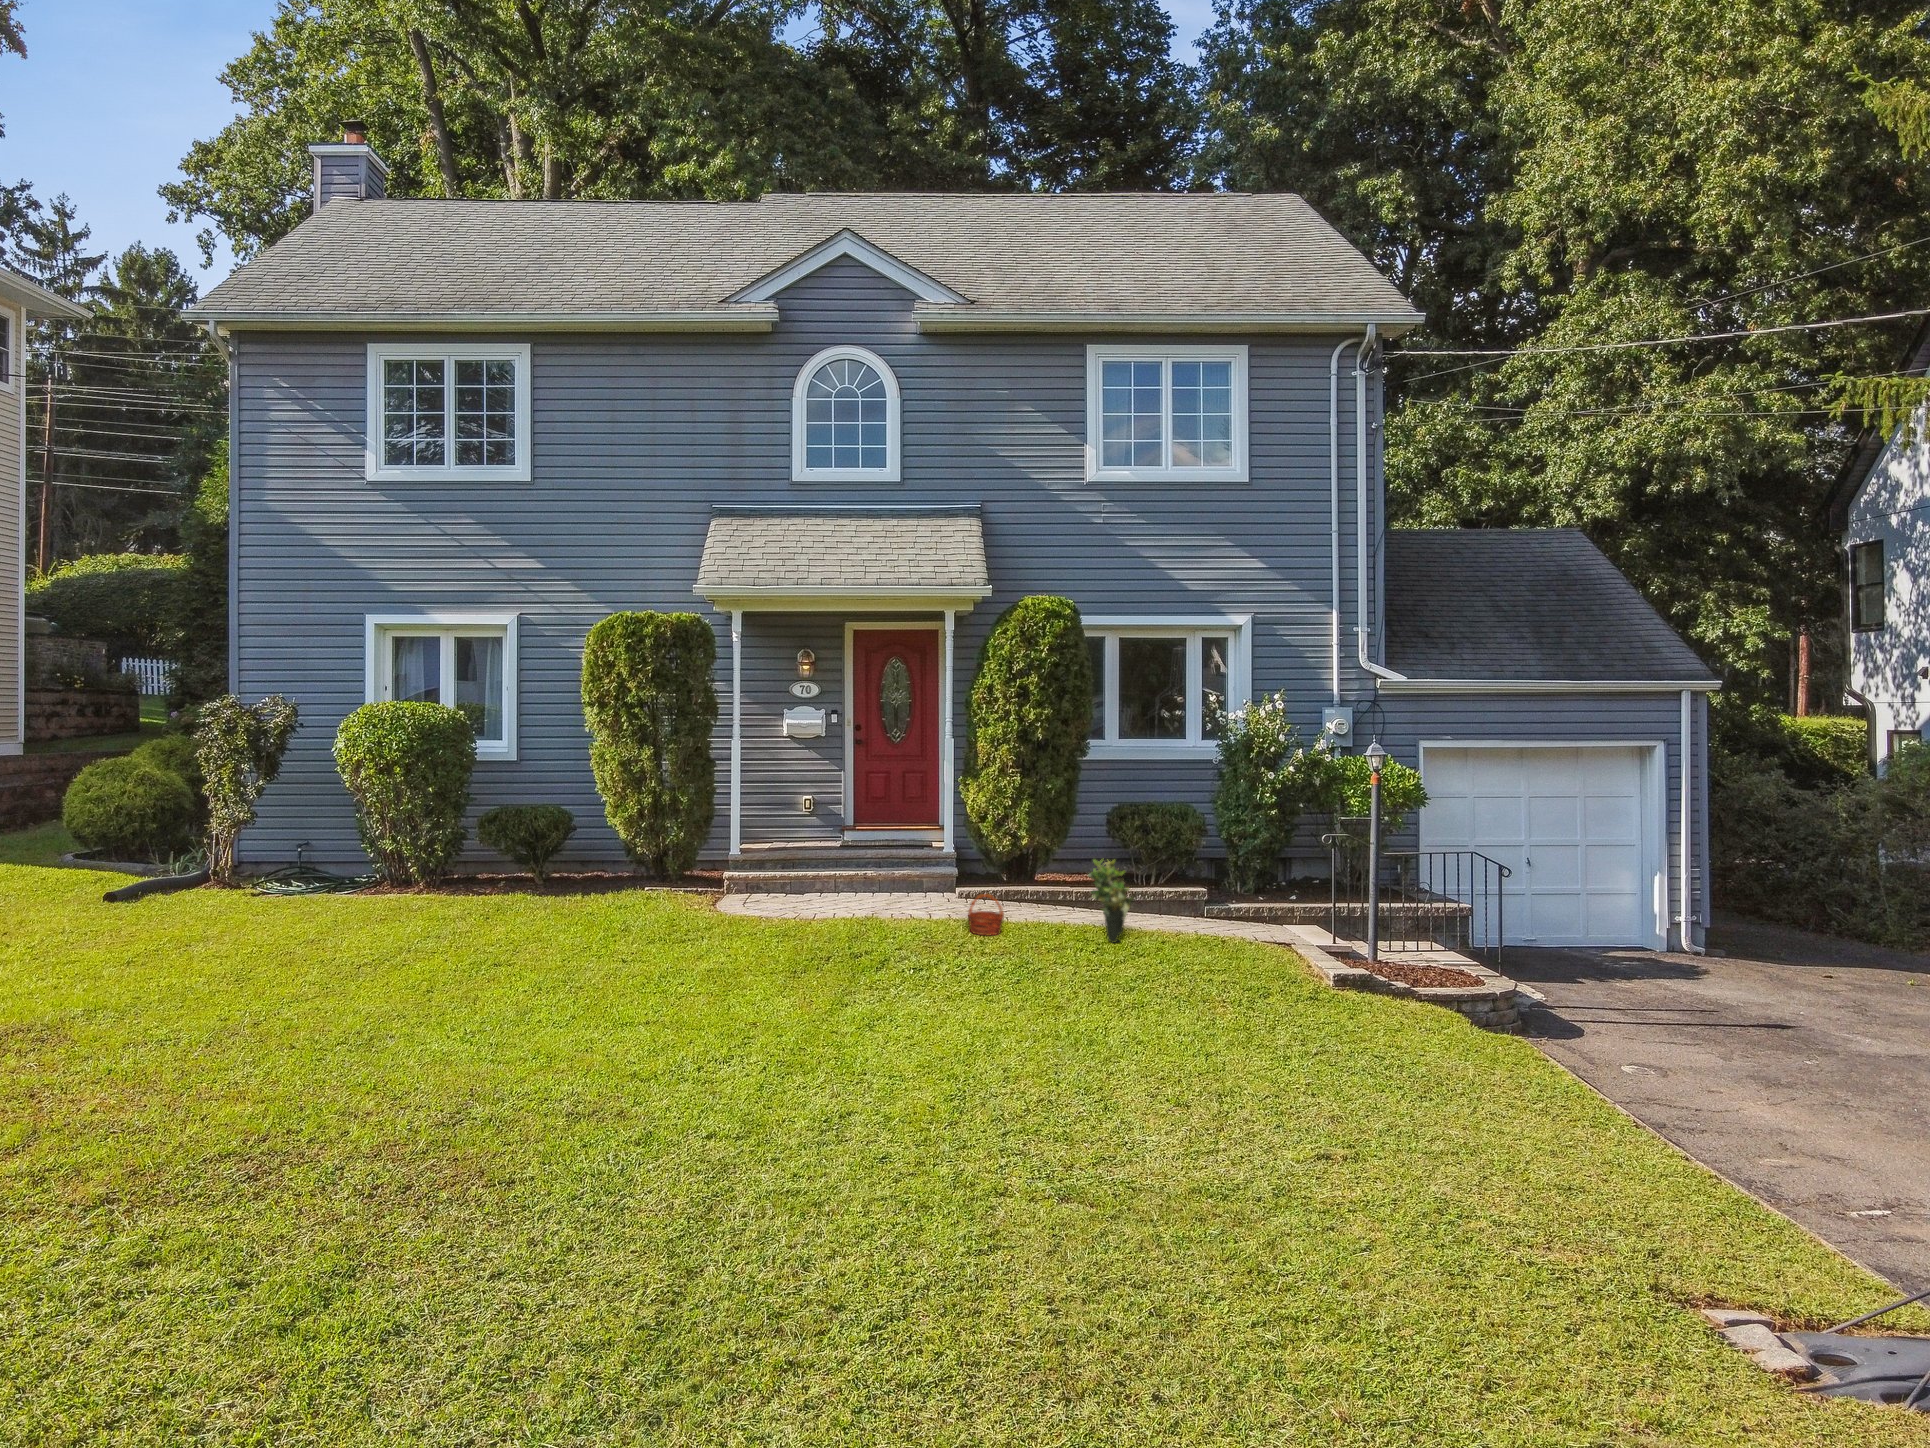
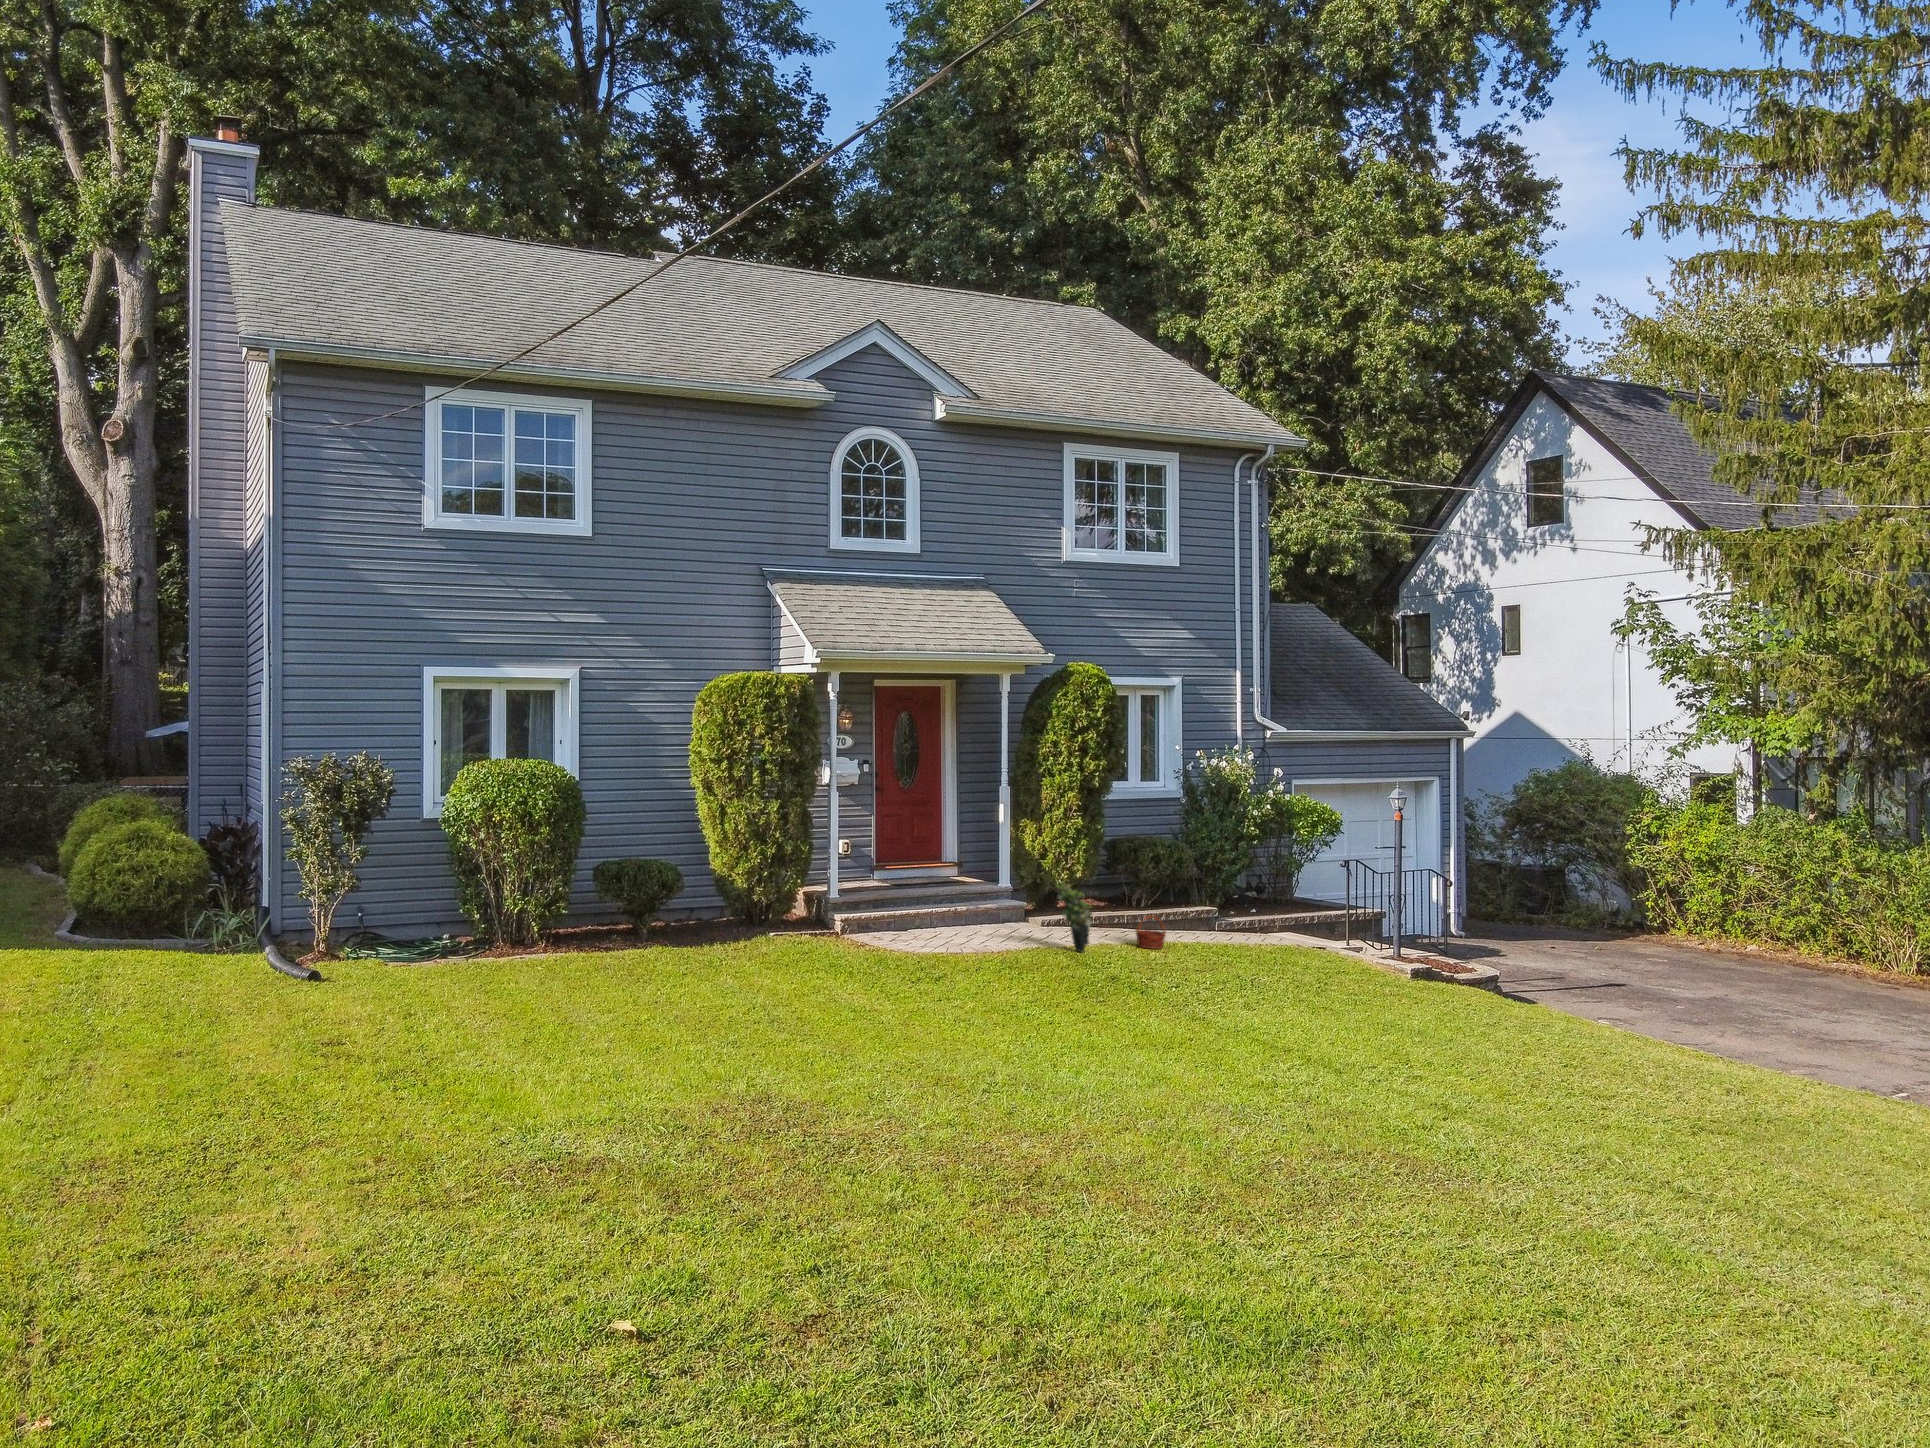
potted plant: present [1088,859,1133,943] -> present [1056,884,1092,952]

